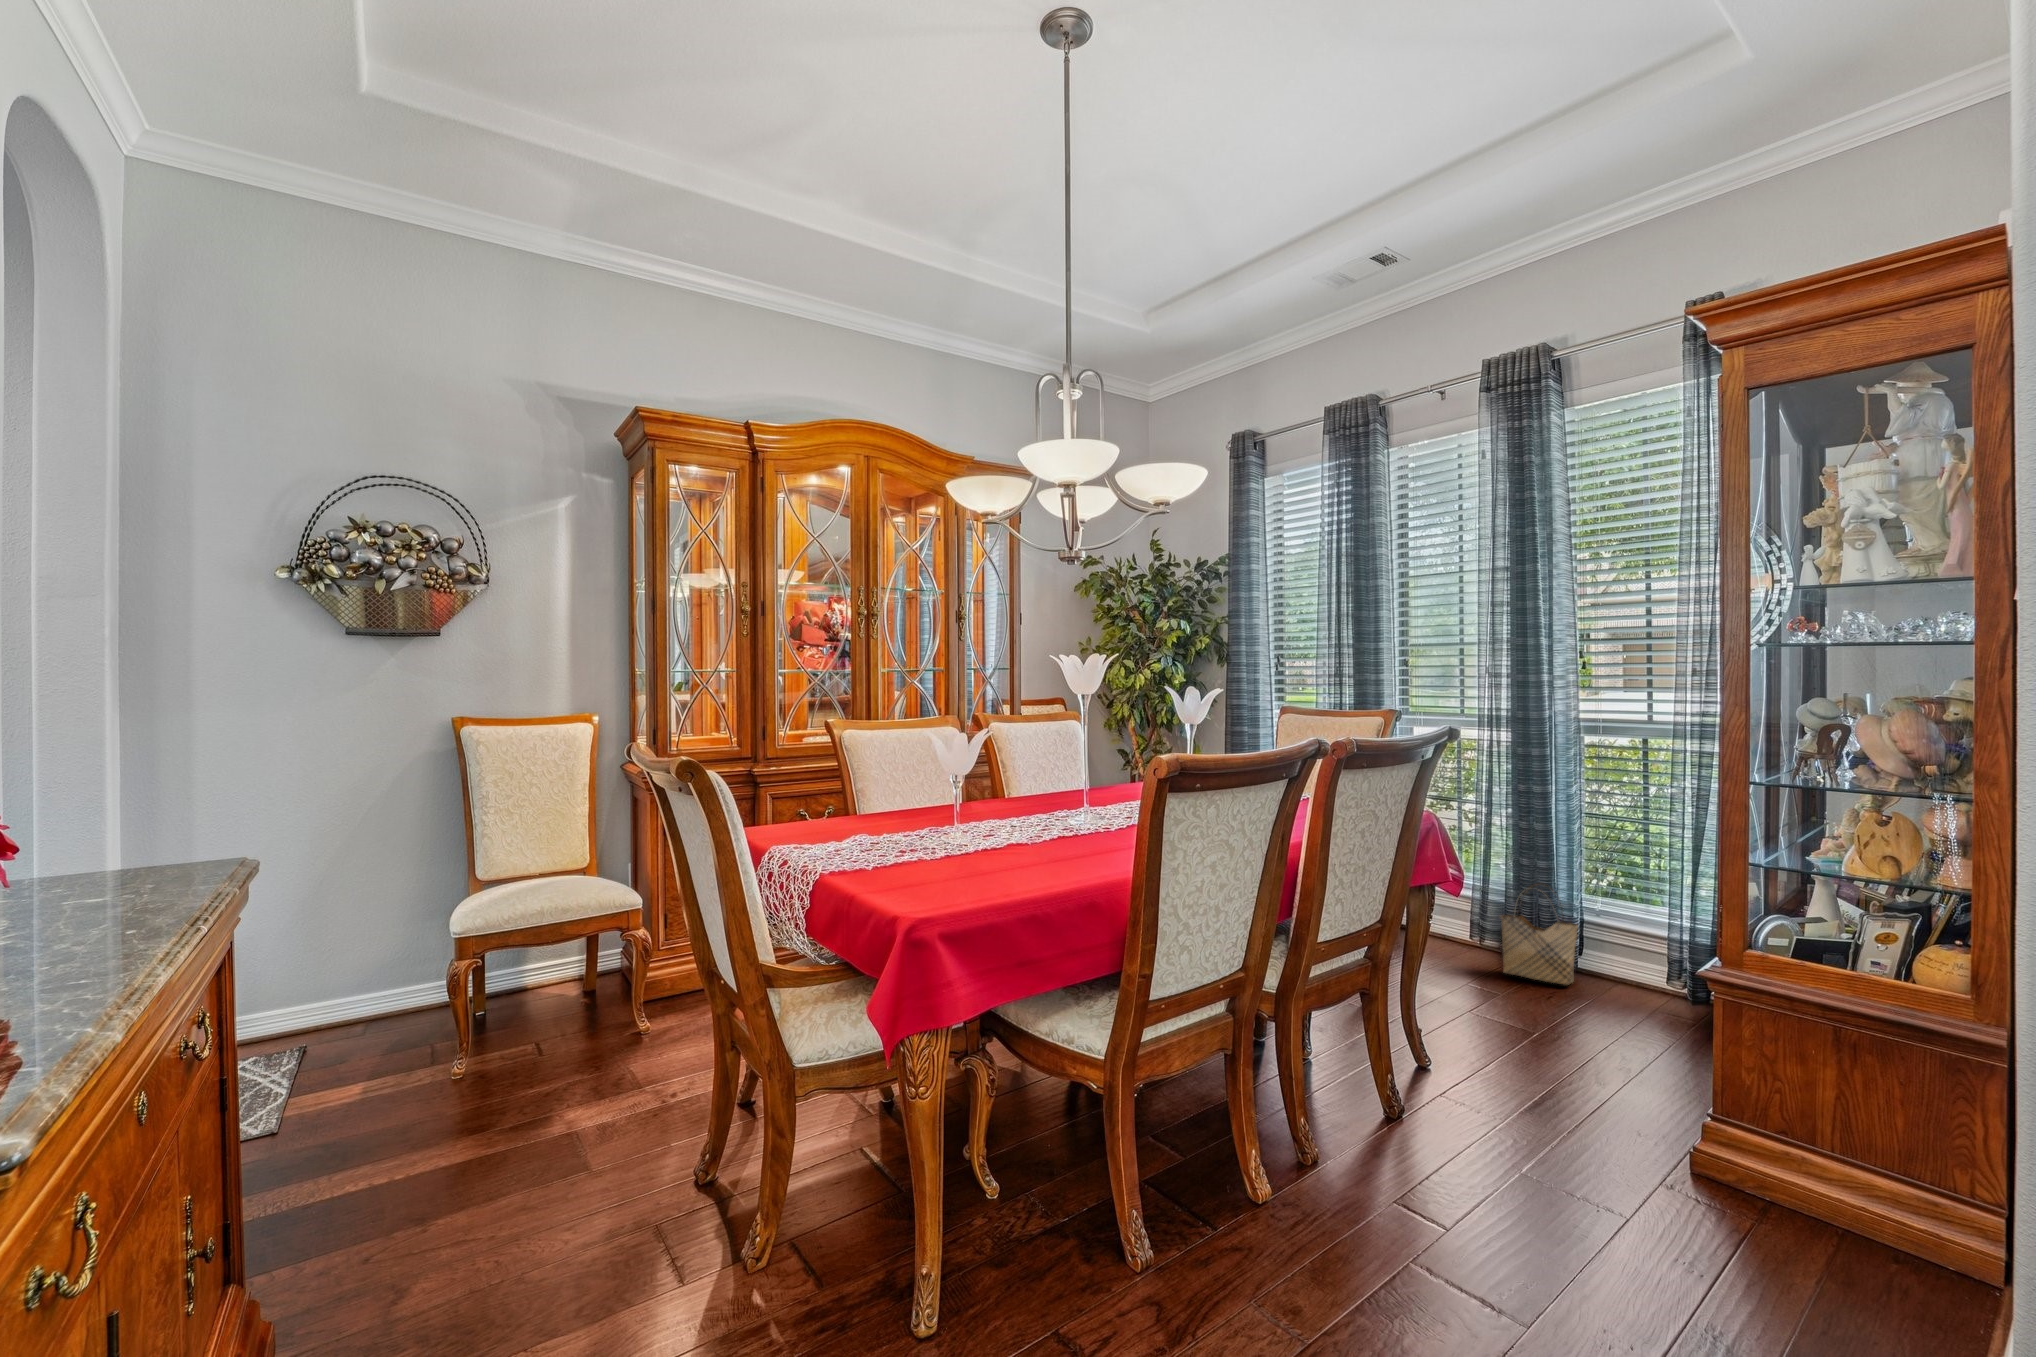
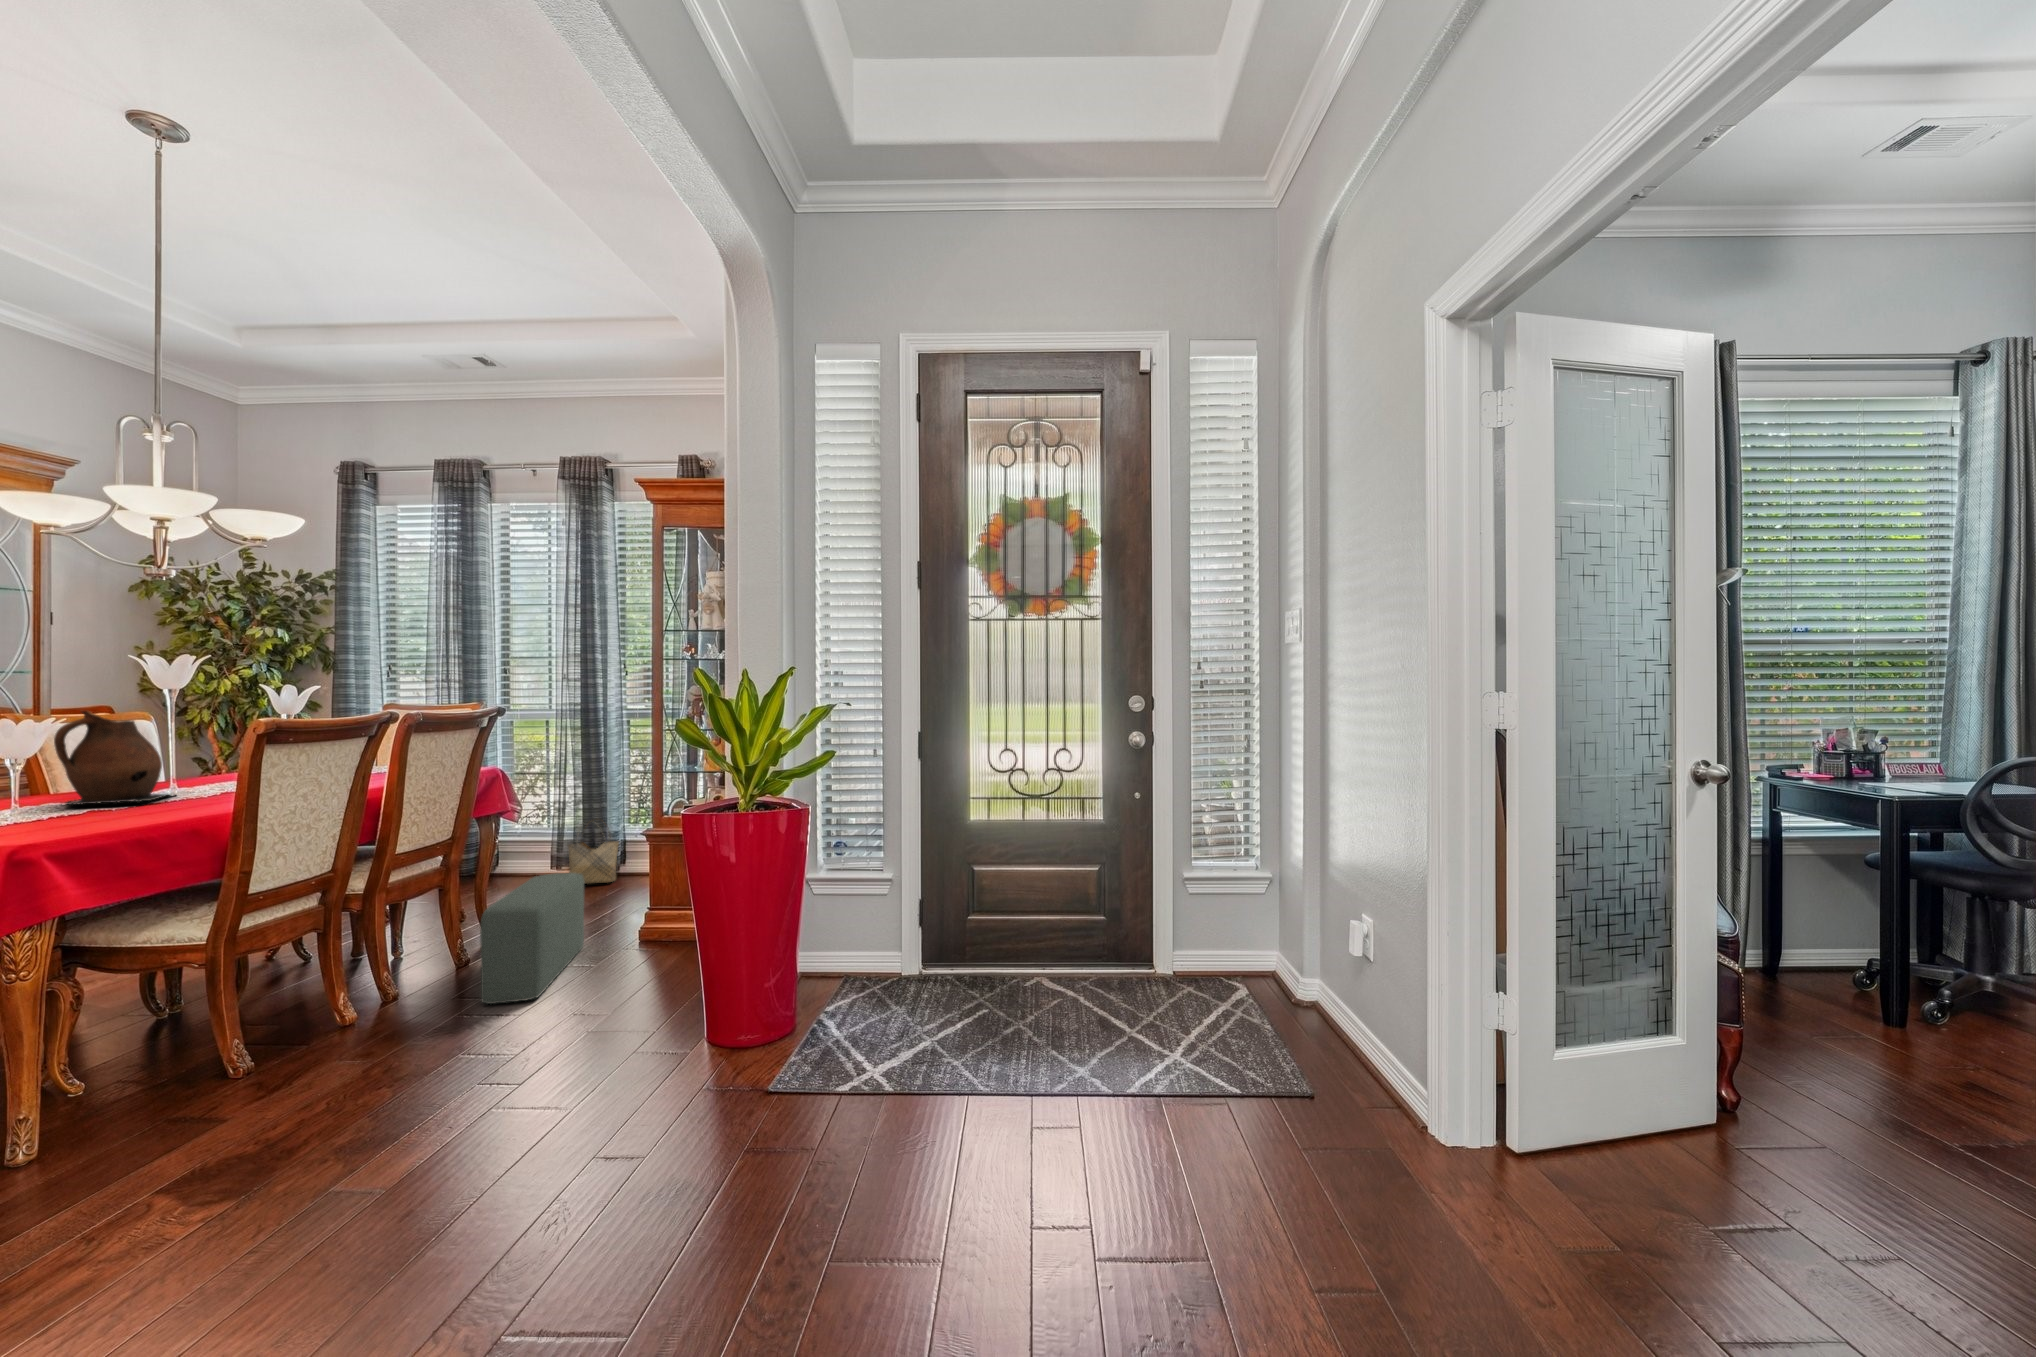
ceramic pitcher: none [996,727,1093,840] -> present [54,711,176,805]
pouf: none [1431,994,1568,1241] -> present [480,873,584,1004]

